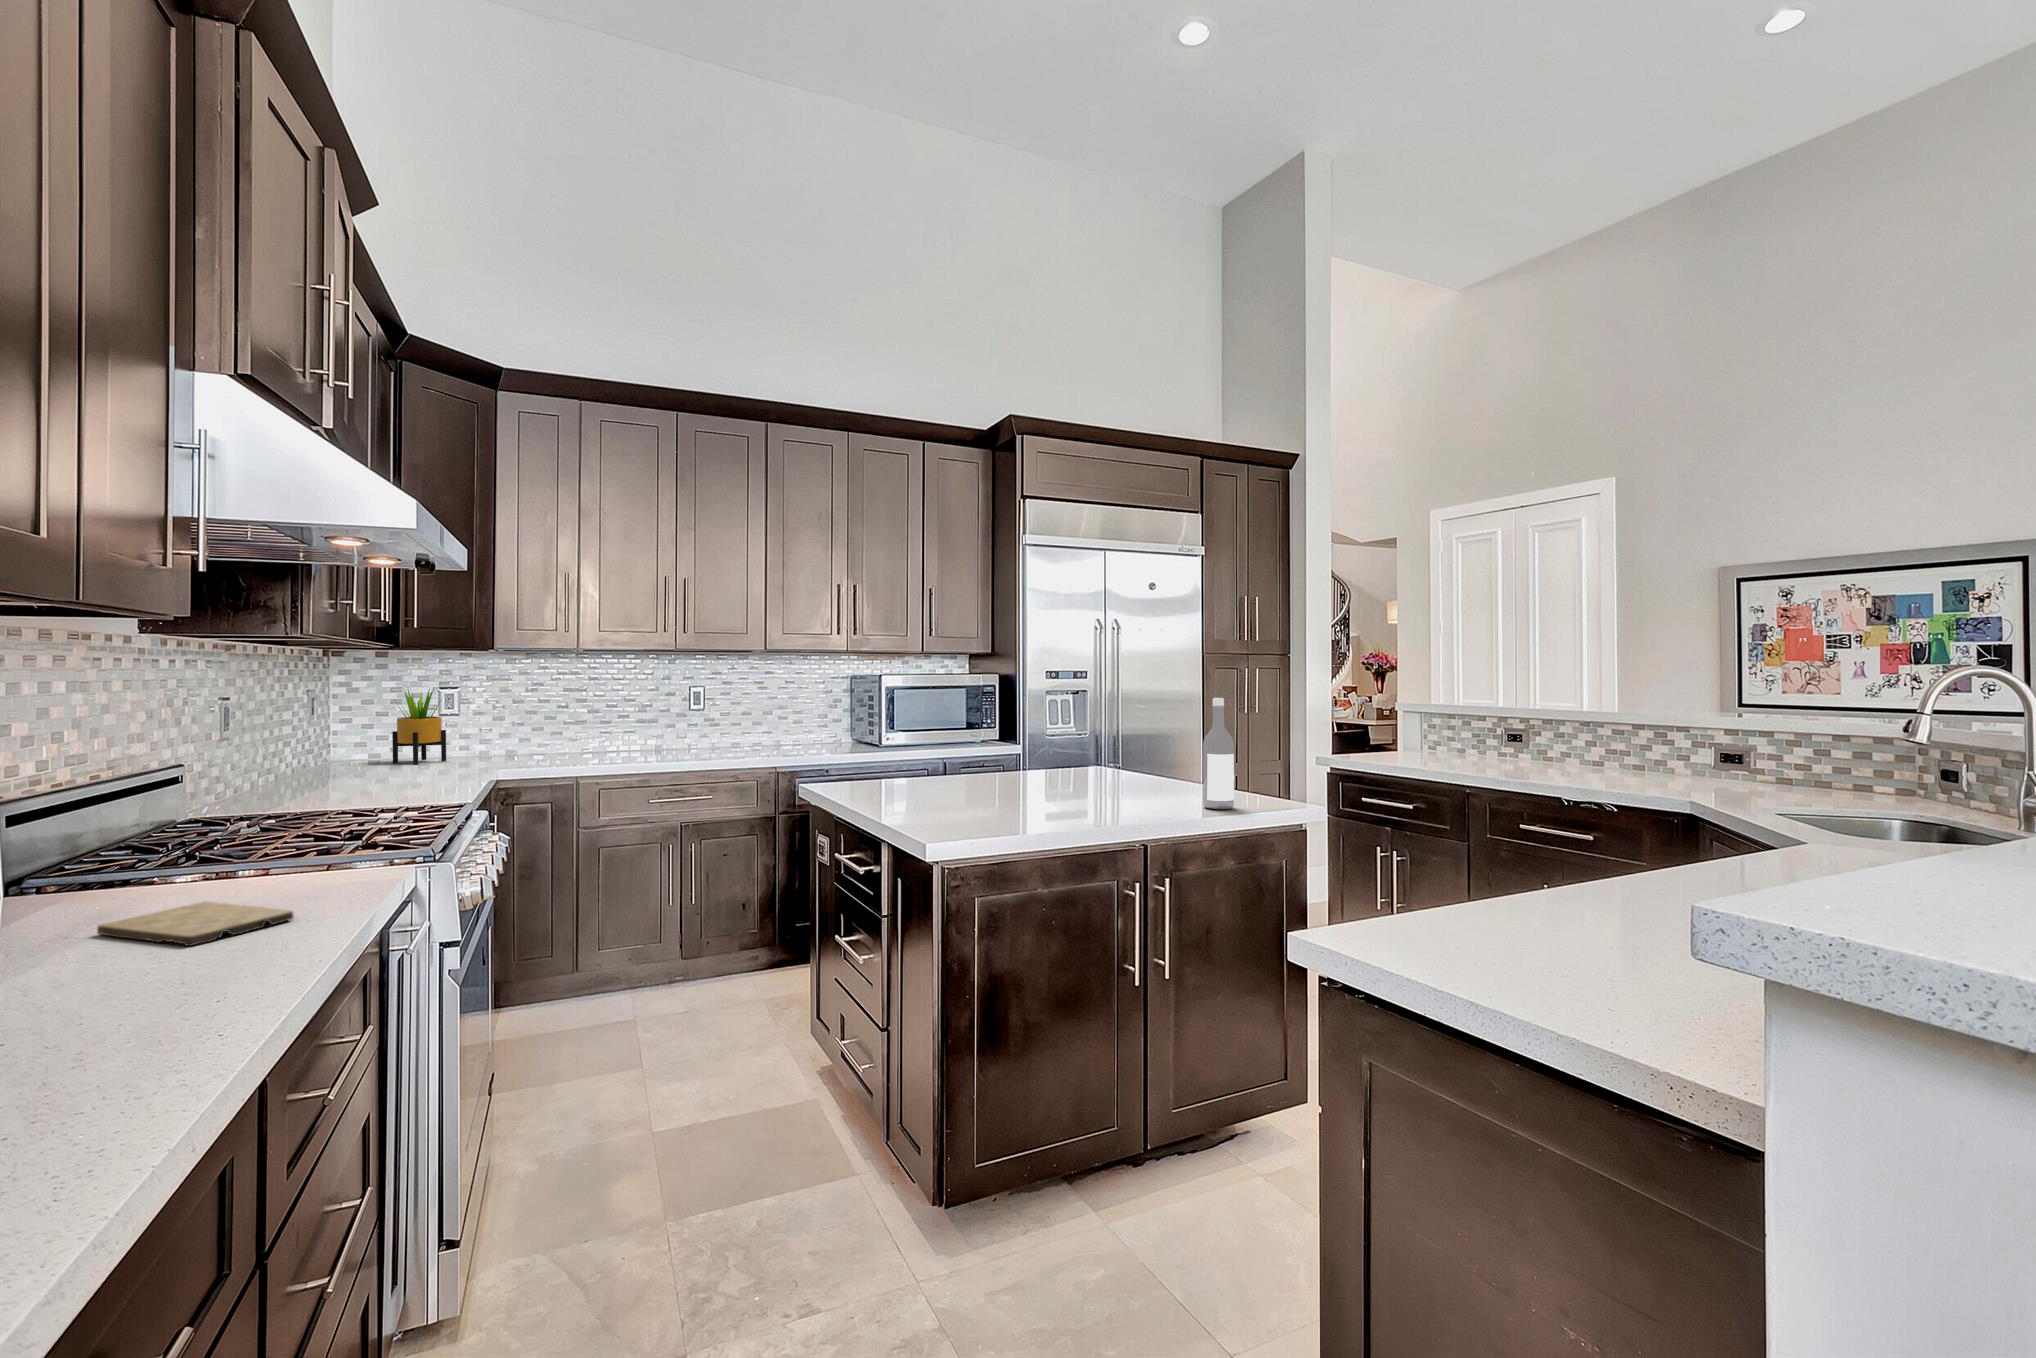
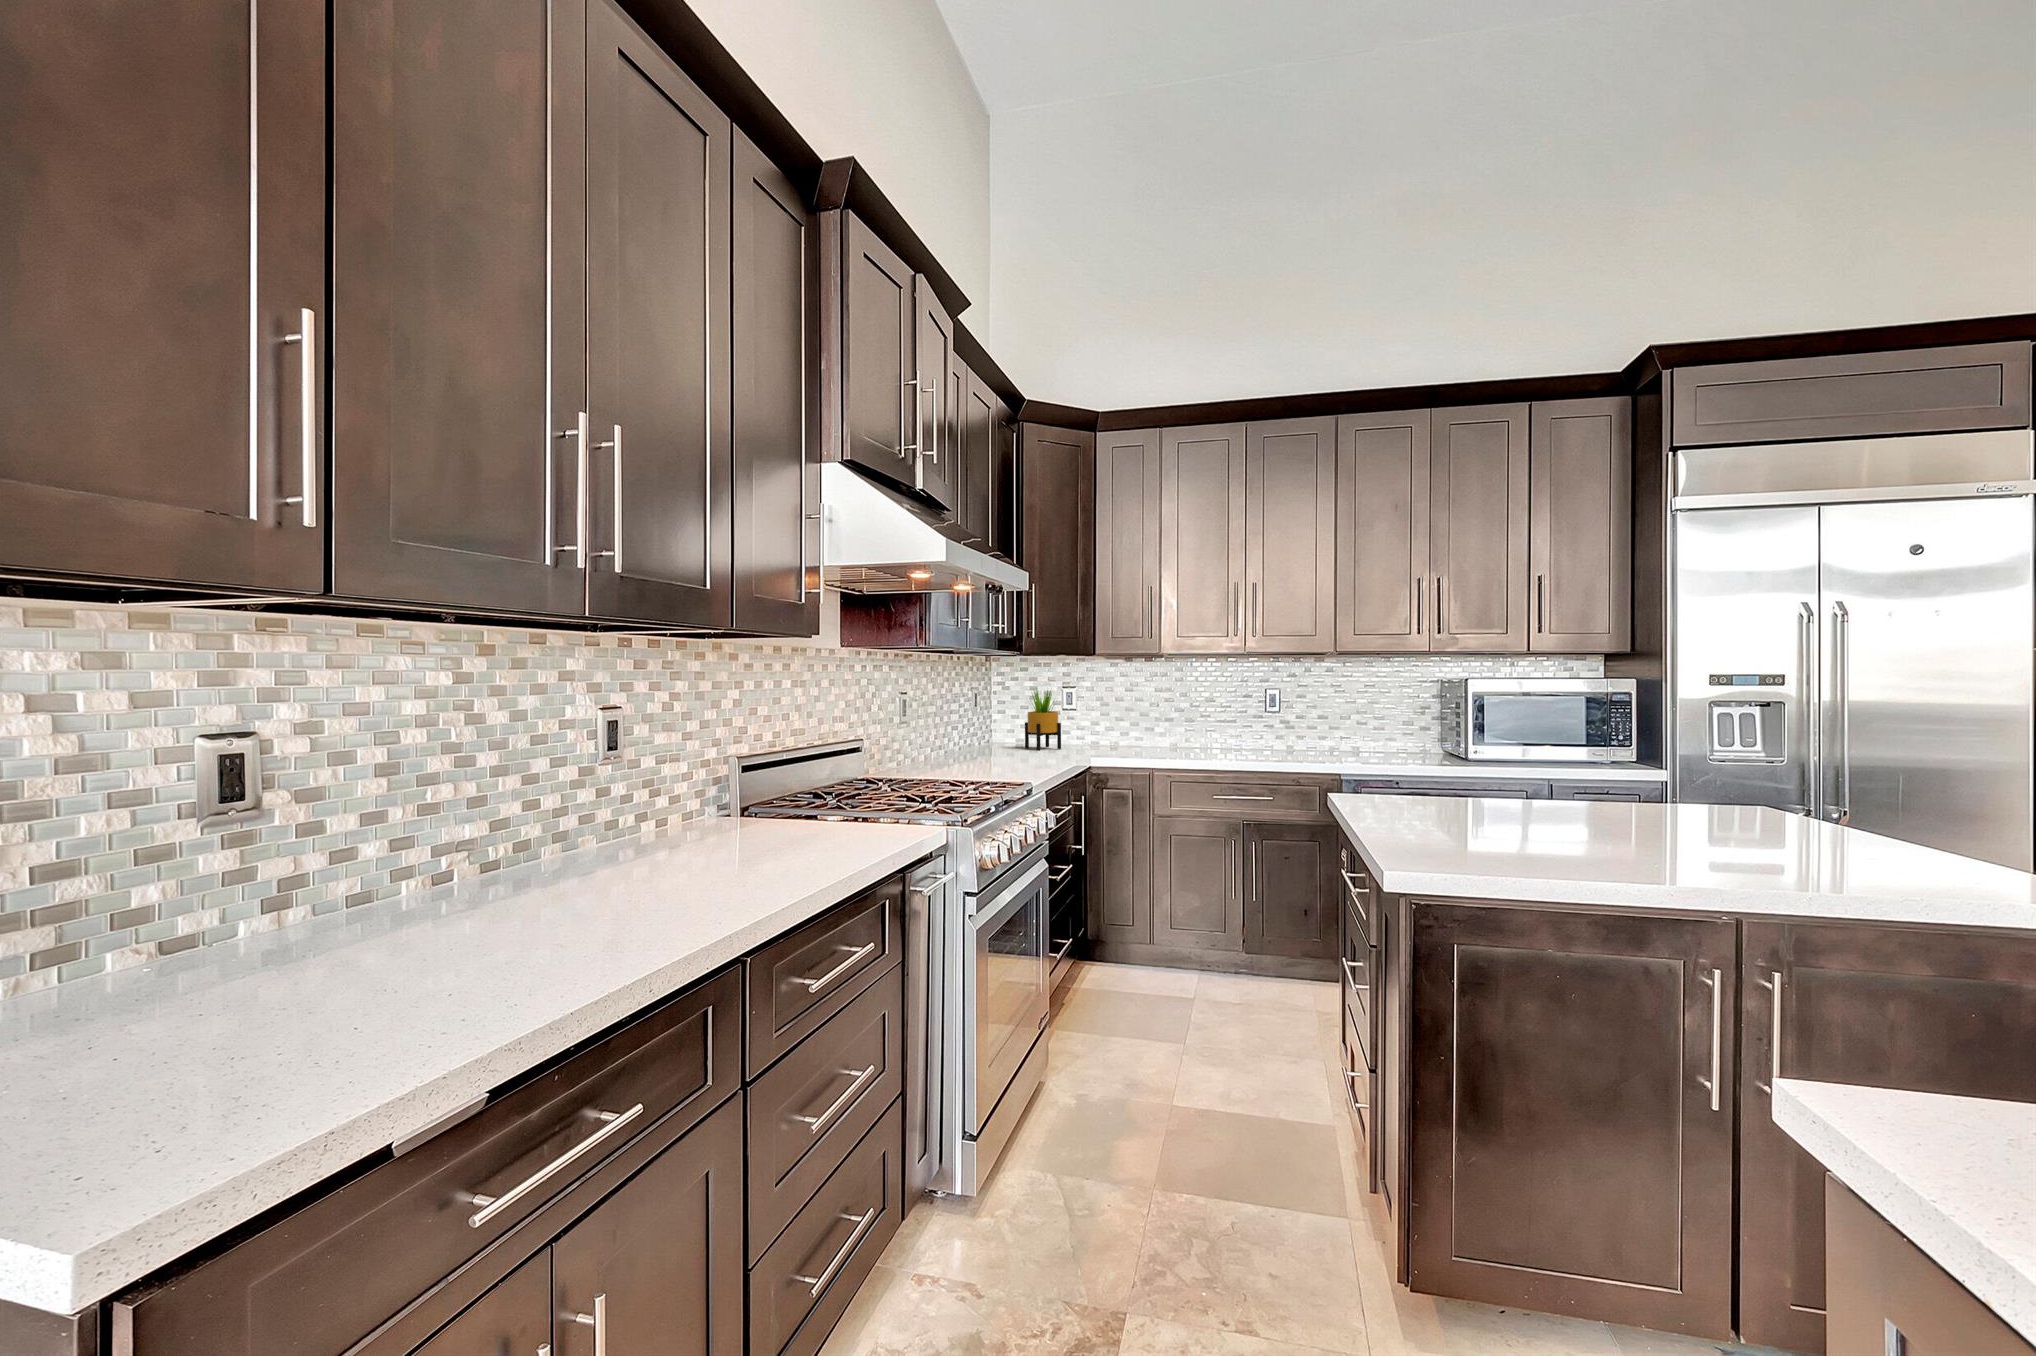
wine bottle: present [1203,698,1234,809] -> none [1869,718,1931,888]
cutting board: present [97,902,293,946] -> none [755,833,845,860]

